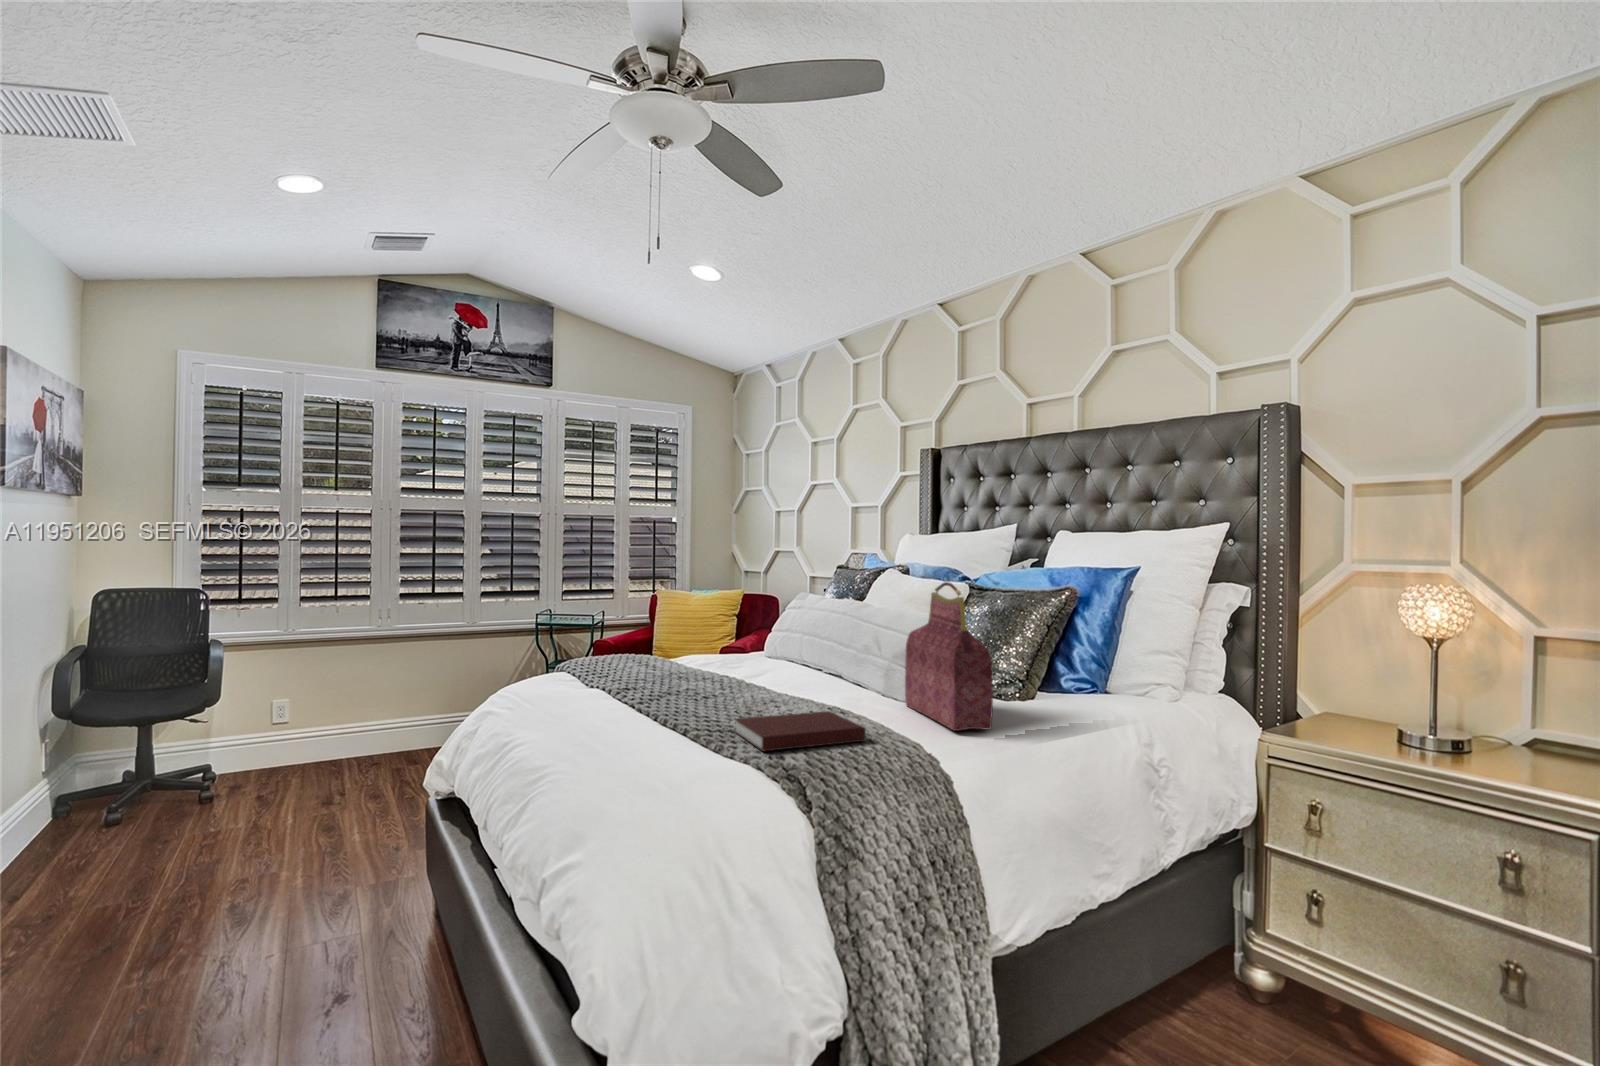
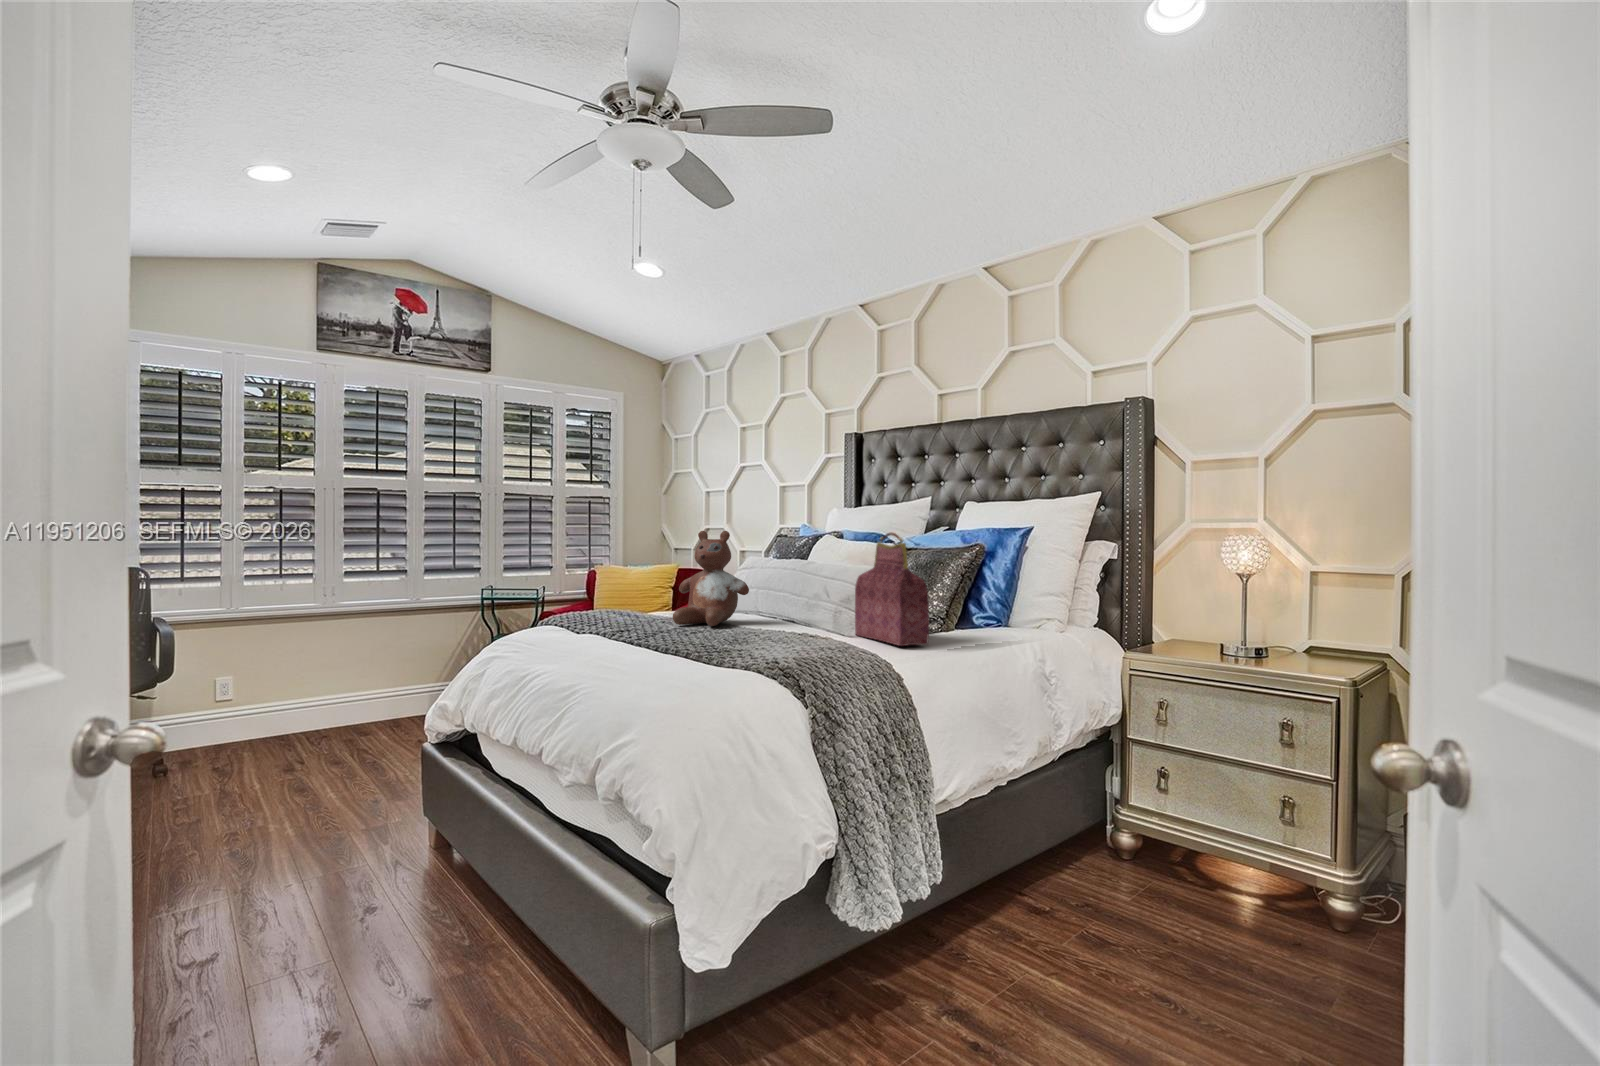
stuffed bear: none [695,569,785,685] -> present [673,531,749,626]
notebook: present [735,711,866,751] -> none [727,636,834,660]

